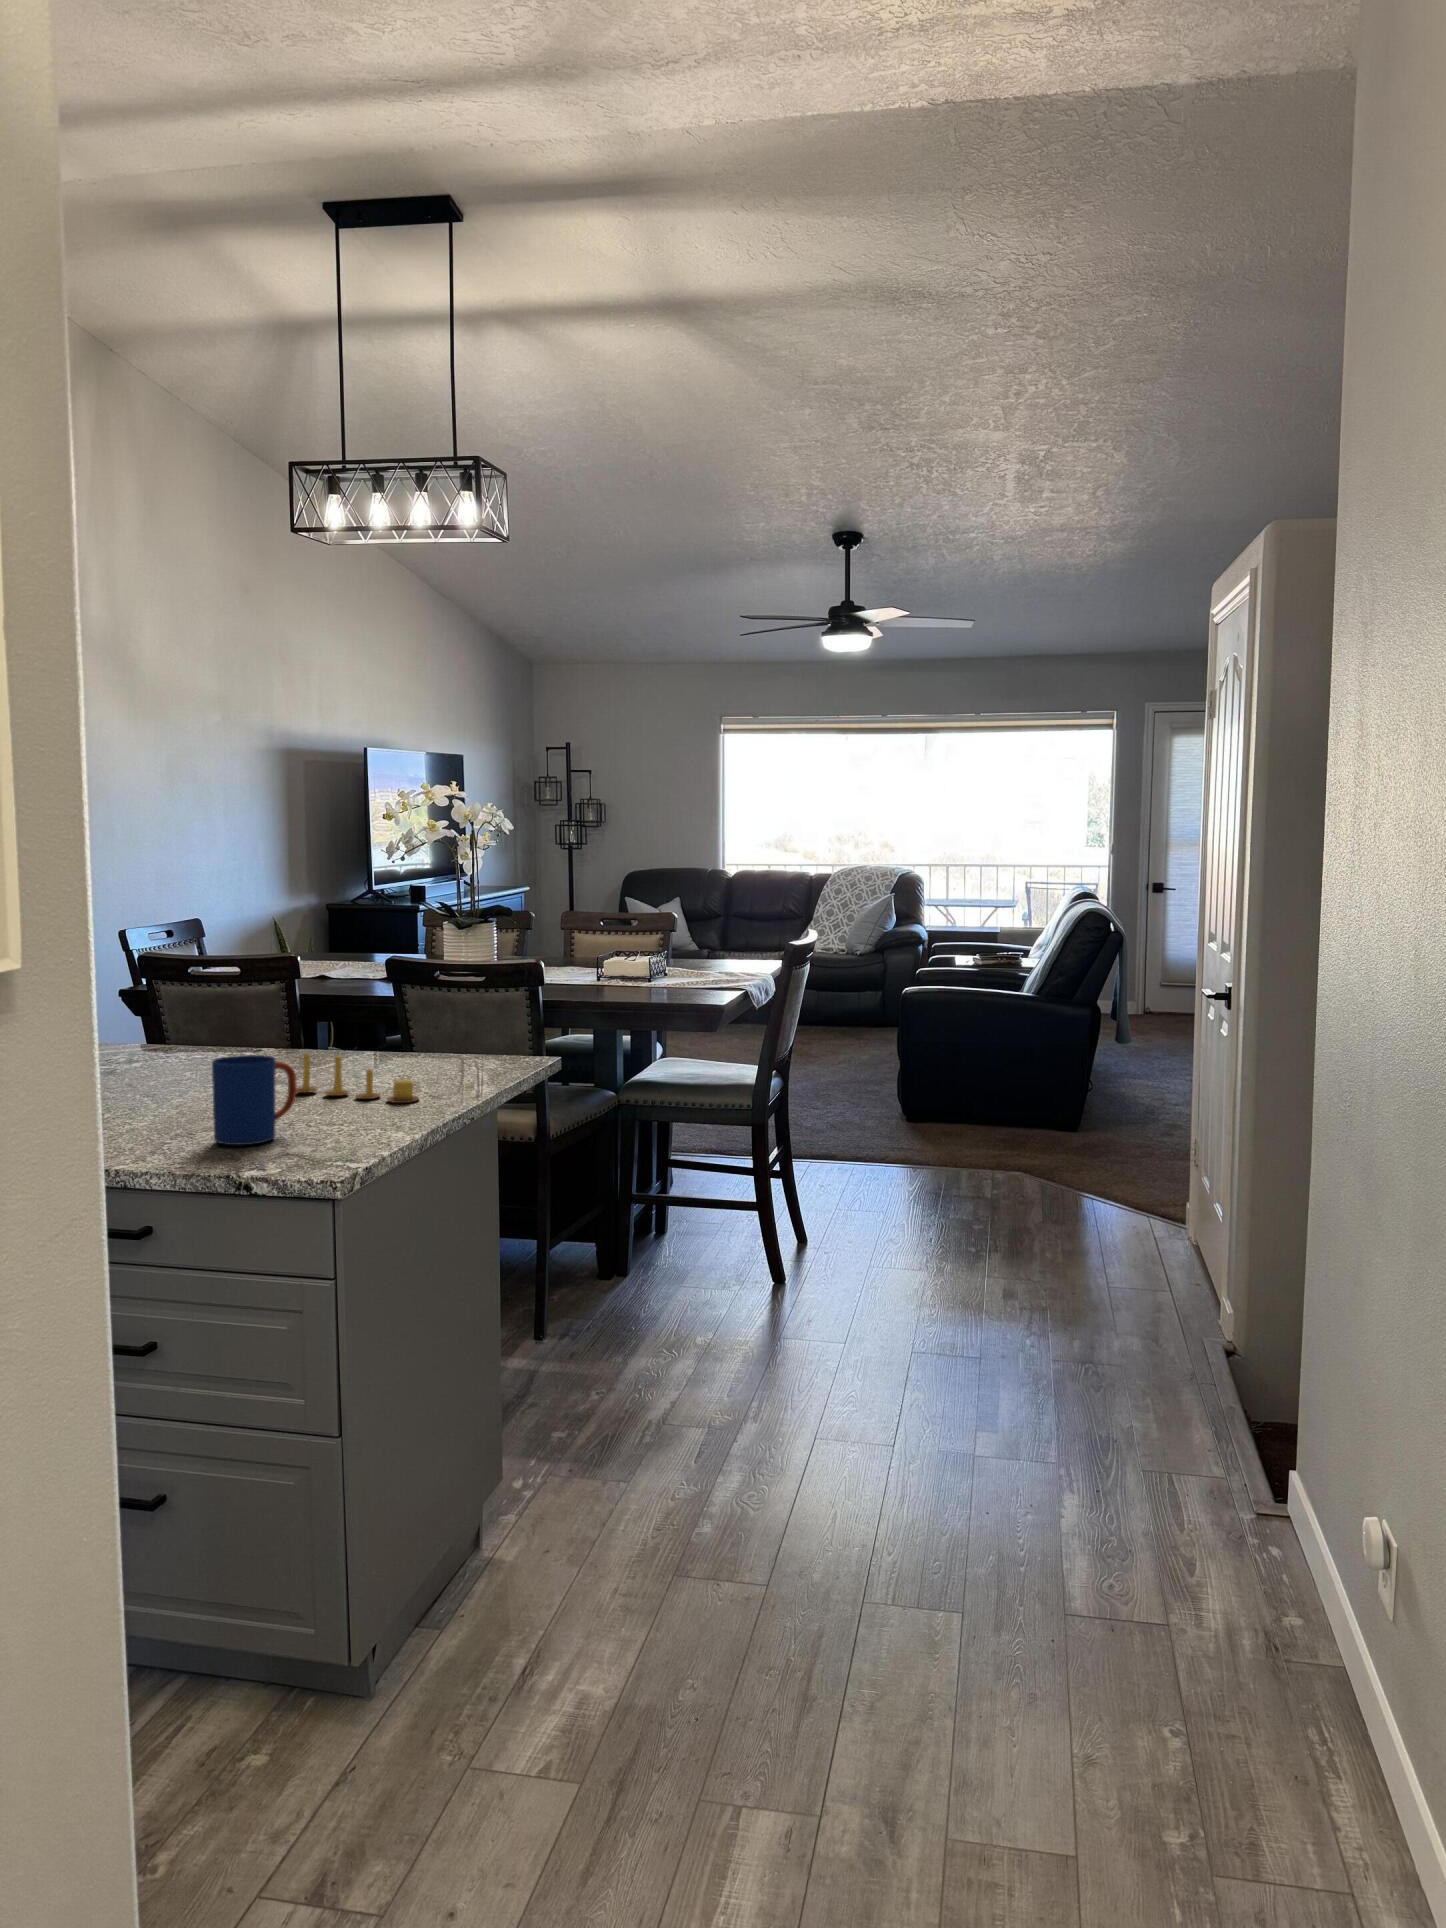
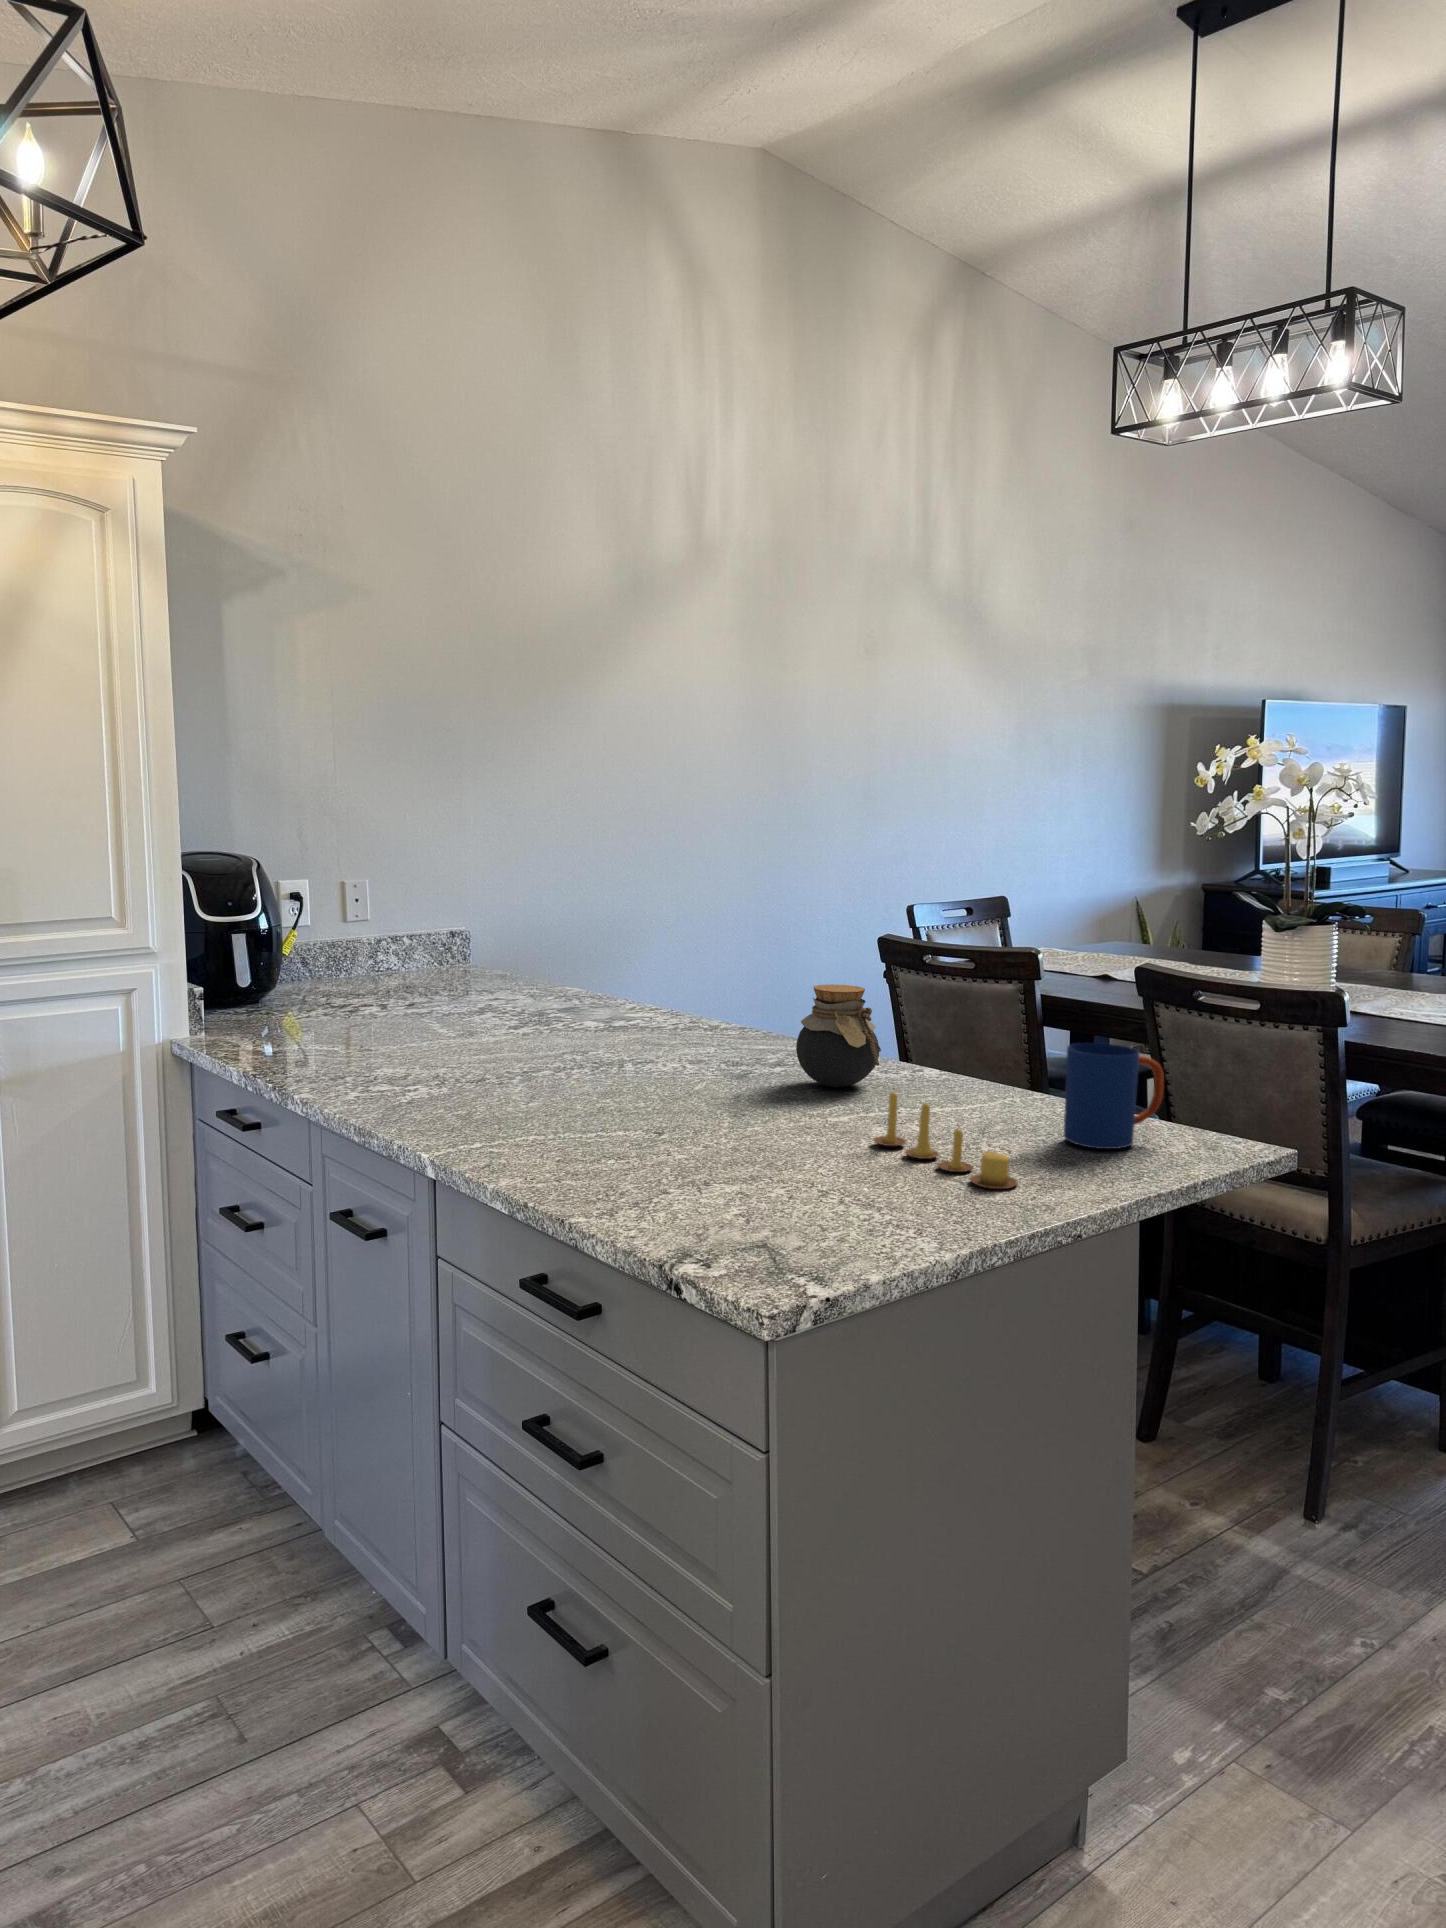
jar: none [176,987,253,1068] -> present [796,984,881,1087]
mug: present [212,1055,297,1145] -> present [1064,1043,1164,1149]

